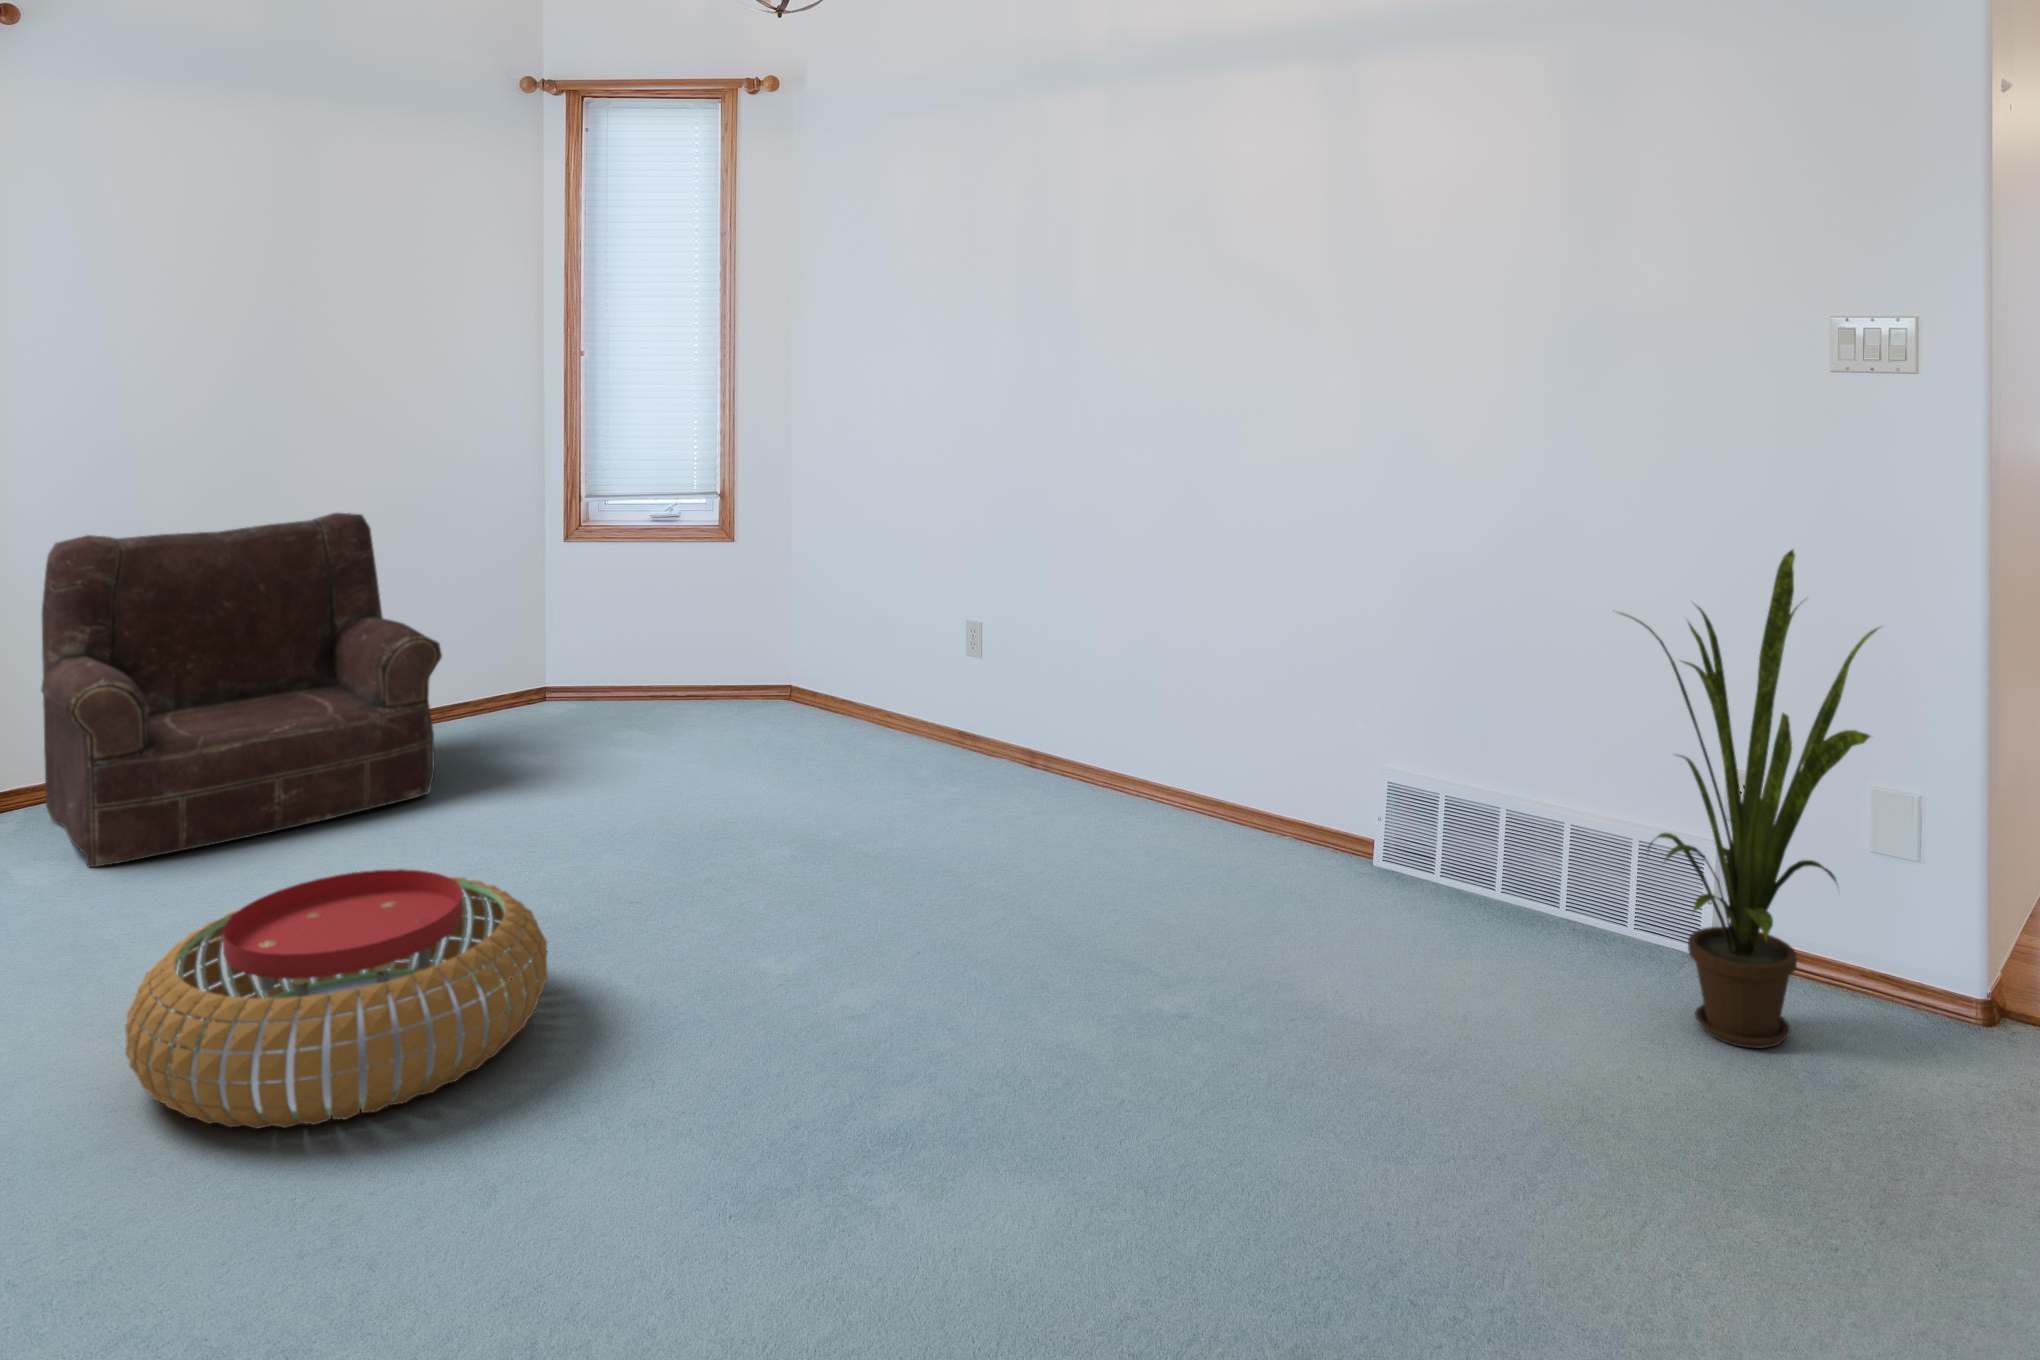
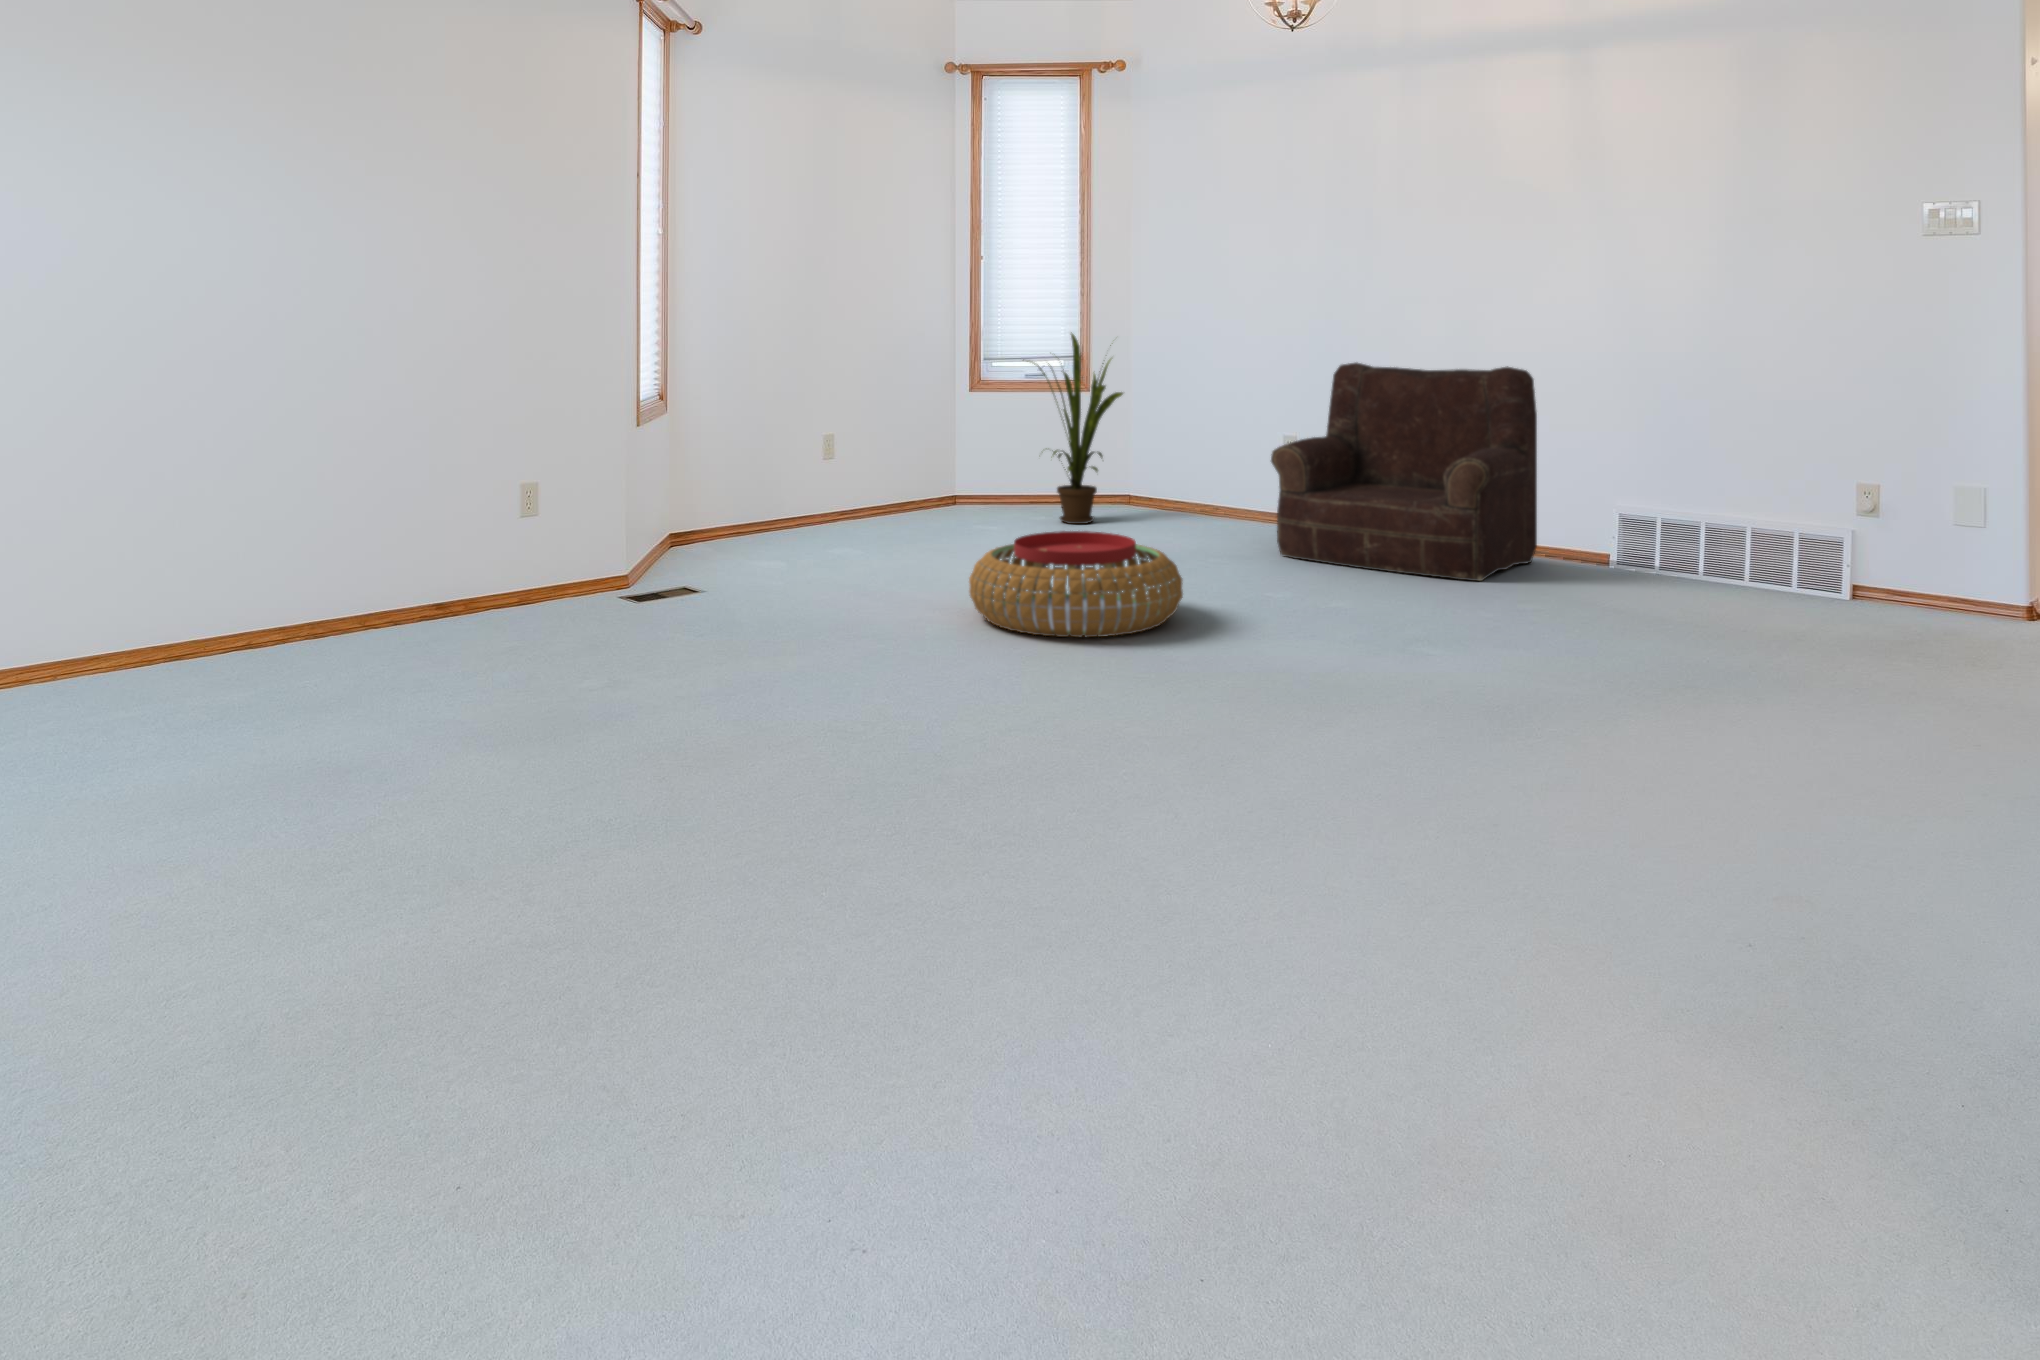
armchair: present [41,513,442,867] -> present [1271,363,1537,581]
house plant: present [1621,550,1882,1048] -> present [1034,334,1123,524]

